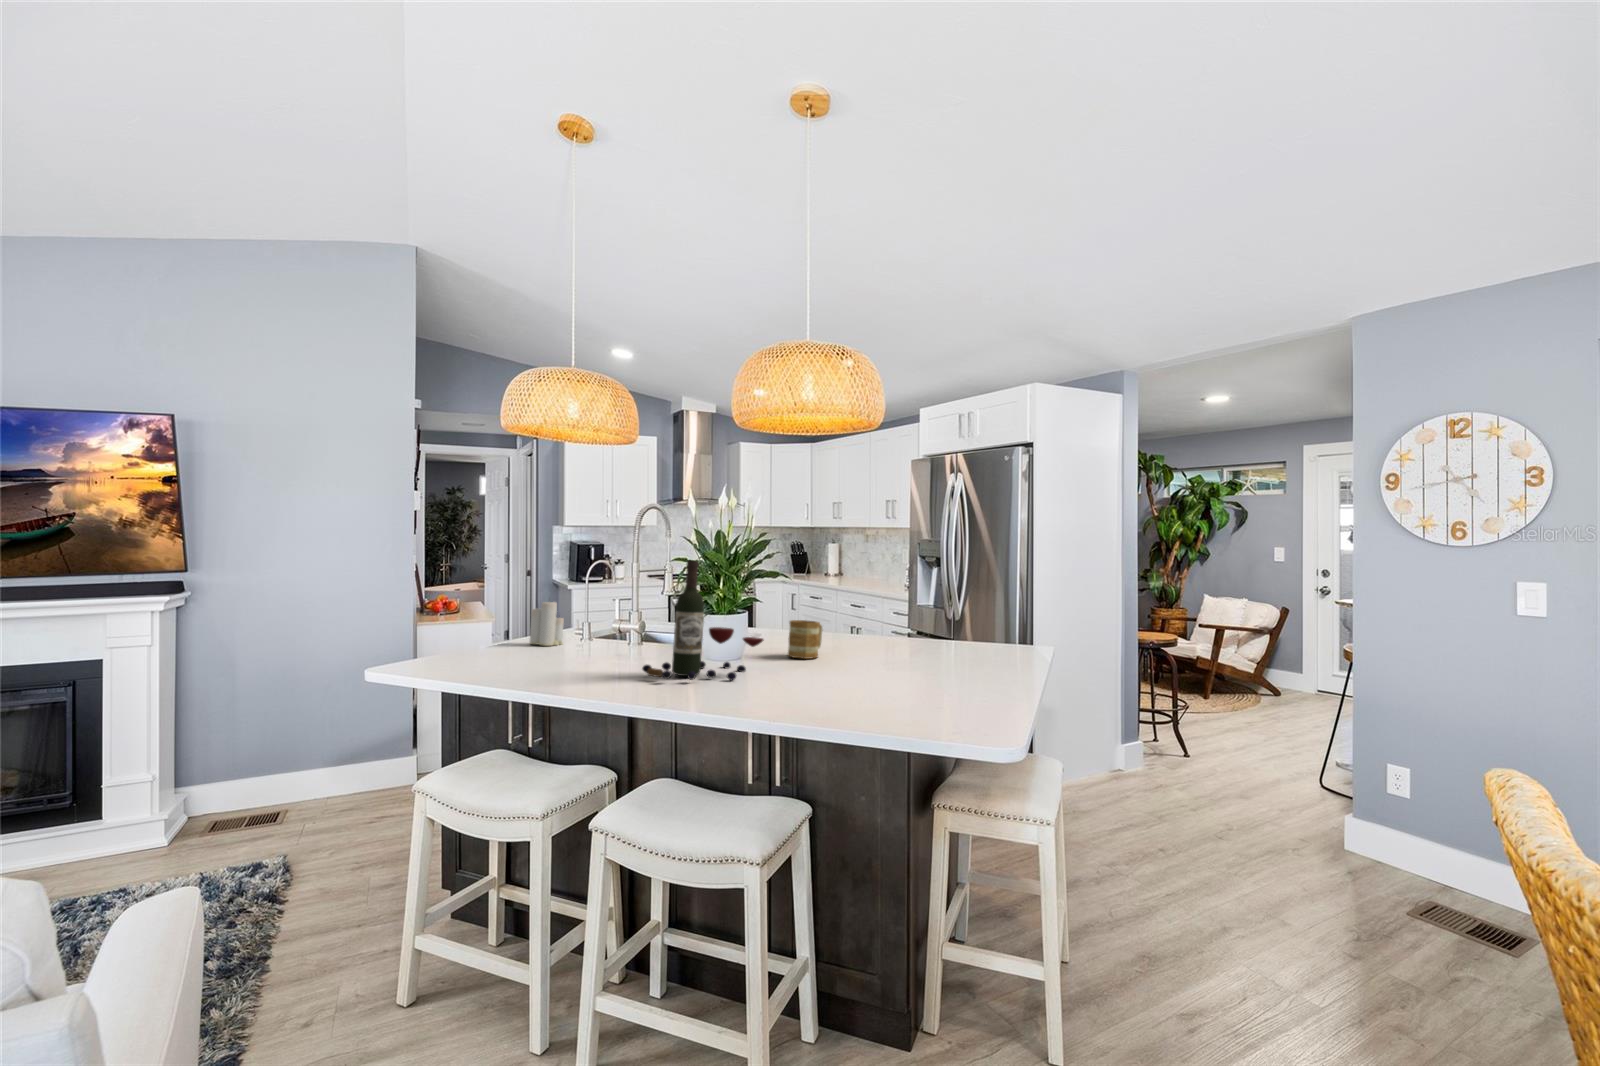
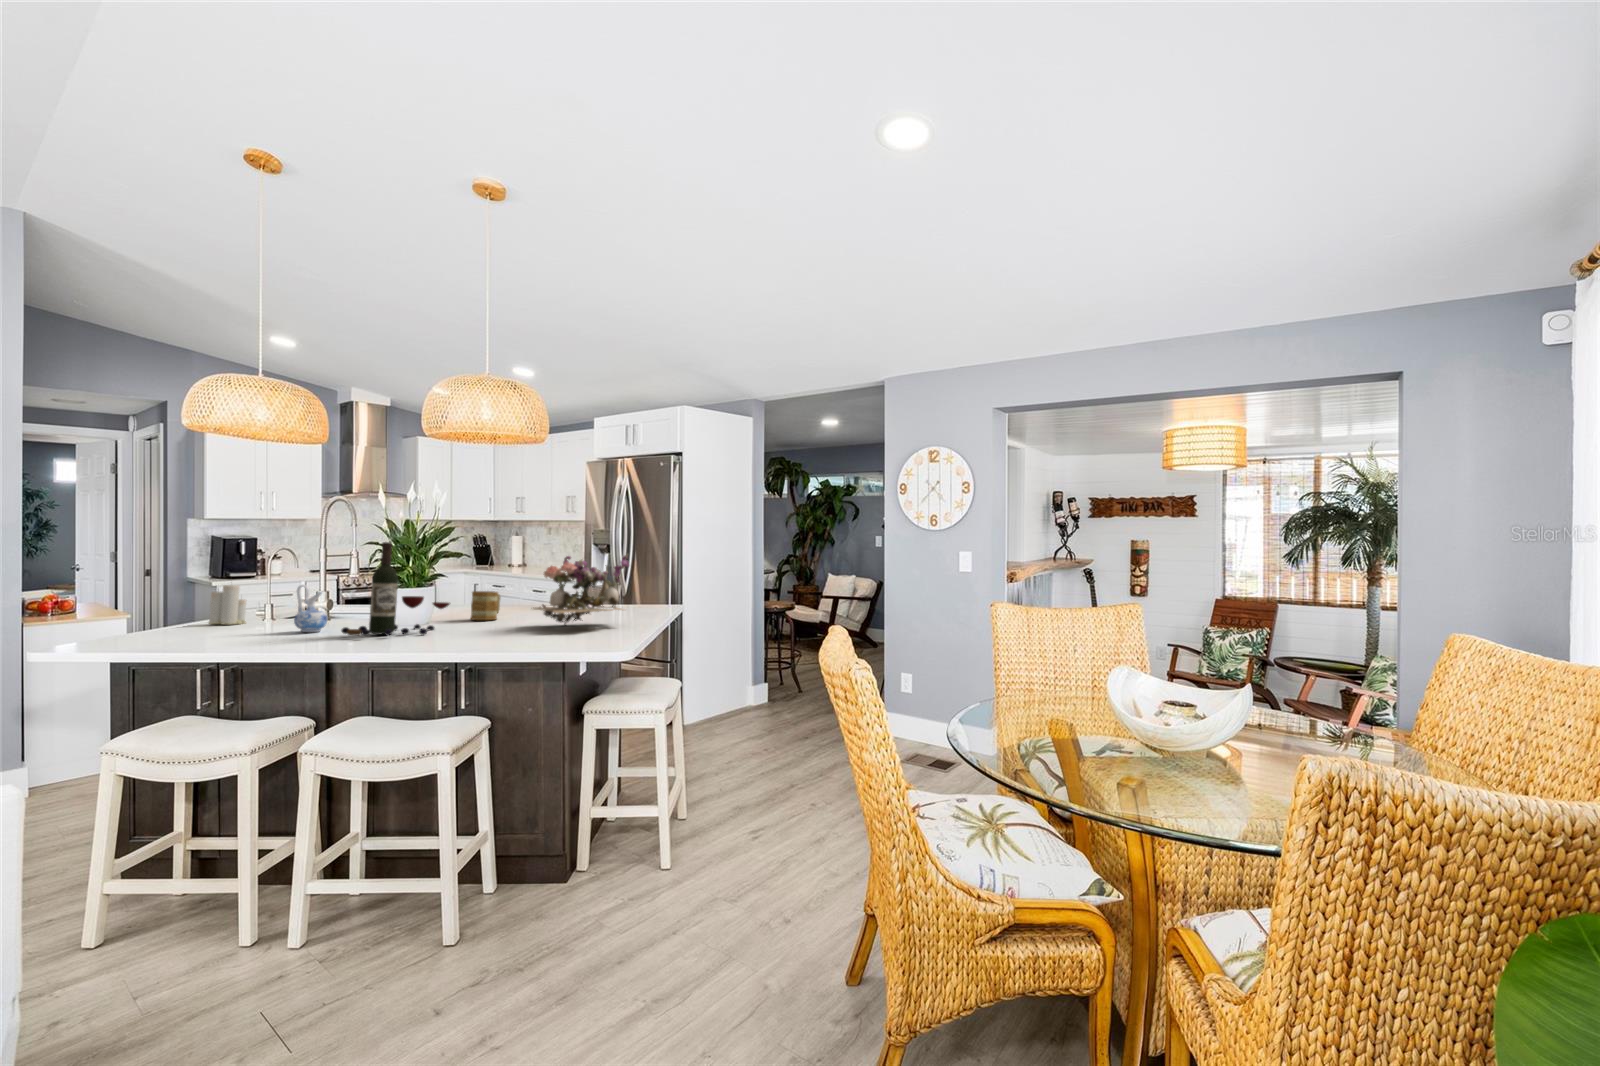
flower arrangement: none [861,580,994,678] -> present [533,555,629,626]
ceramic pitcher: none [599,608,633,665] -> present [294,585,327,632]

